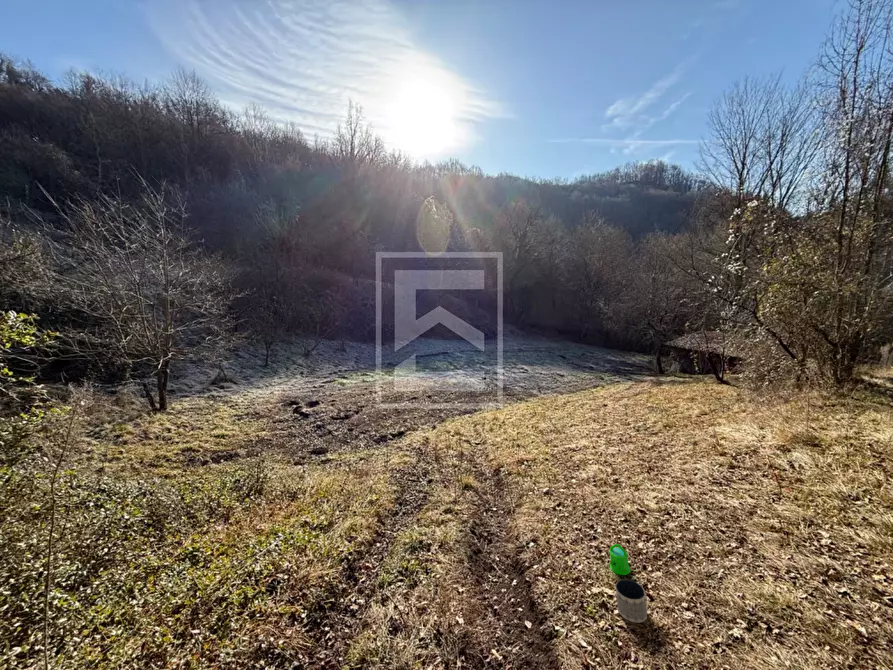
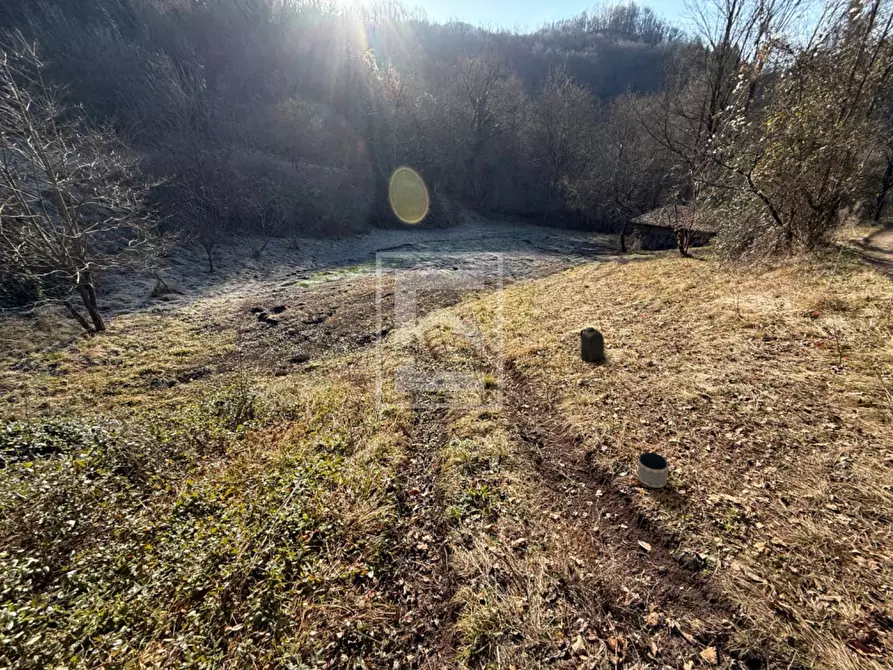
backpack: none [583,444,608,481] -> present [580,327,604,362]
watering can: present [610,544,631,575] -> none [622,420,643,446]

